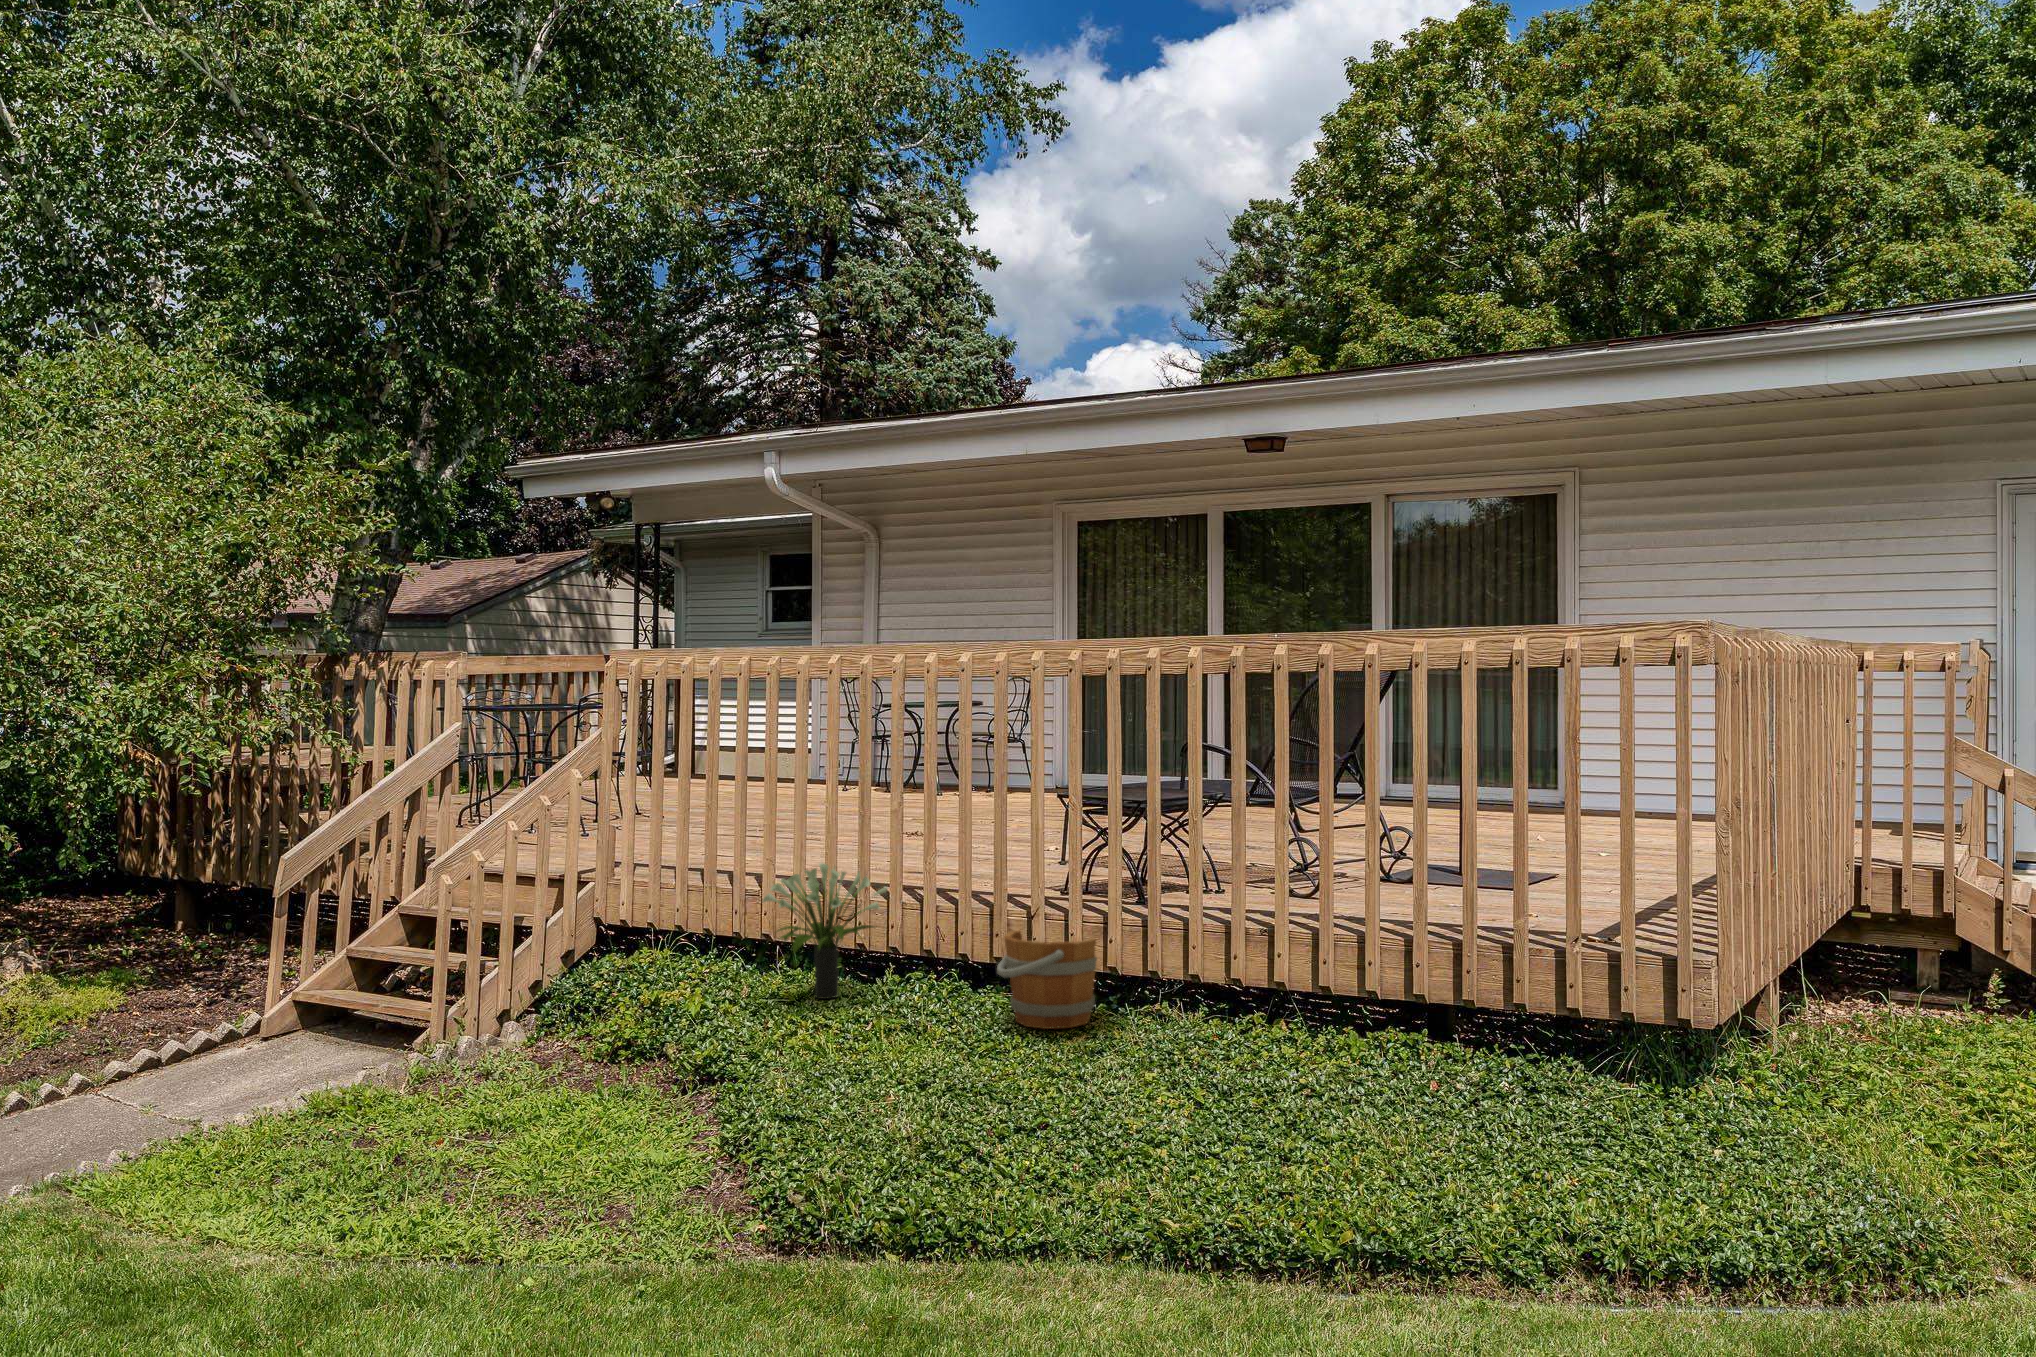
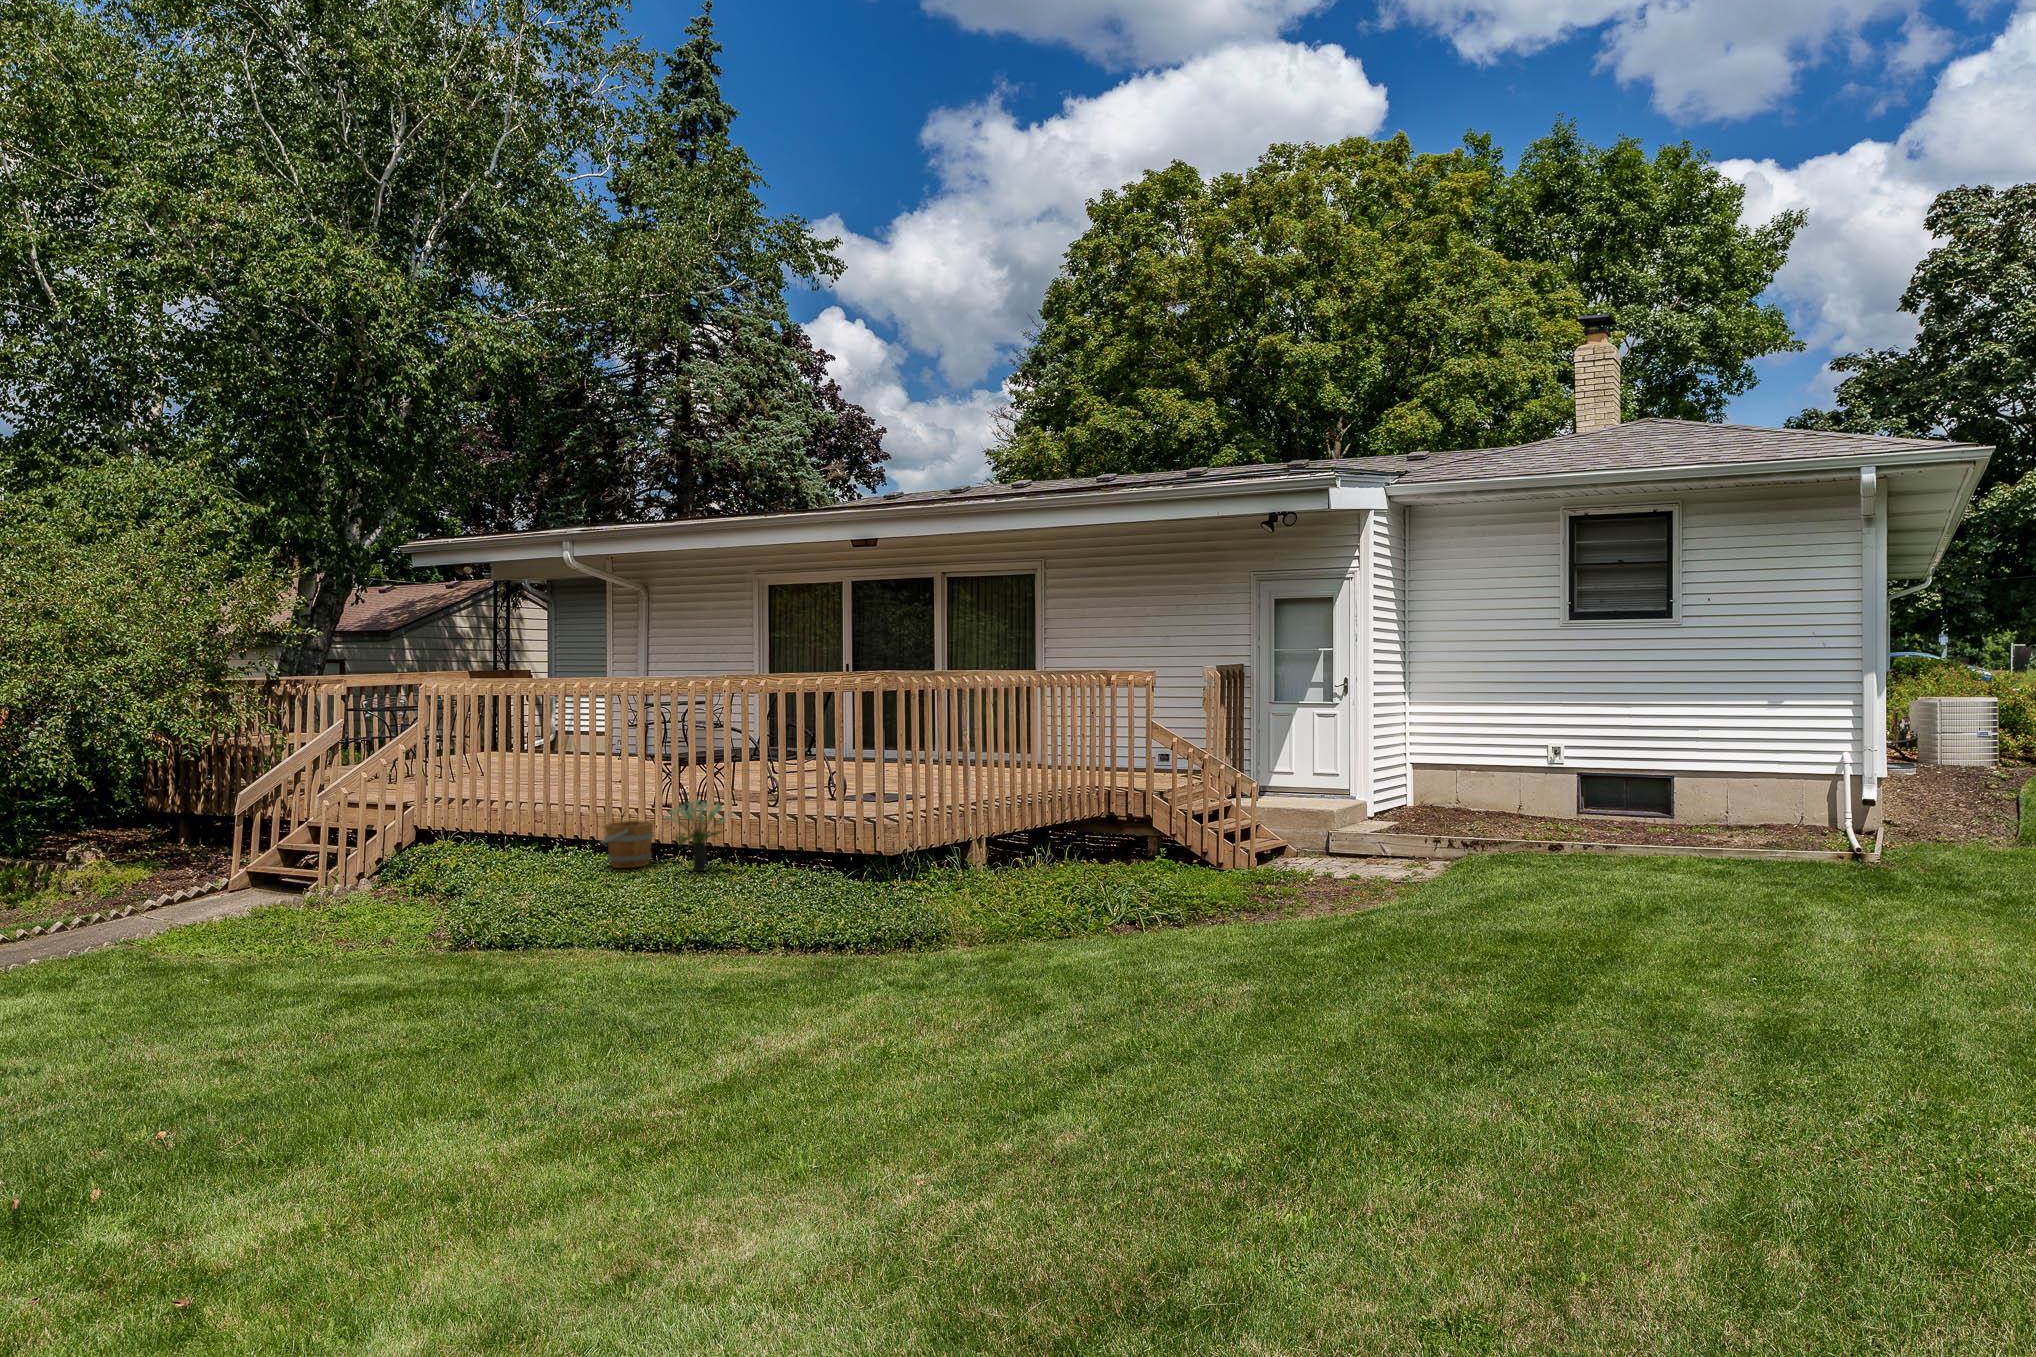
potted plant: present [763,863,887,999] -> present [665,799,733,871]

